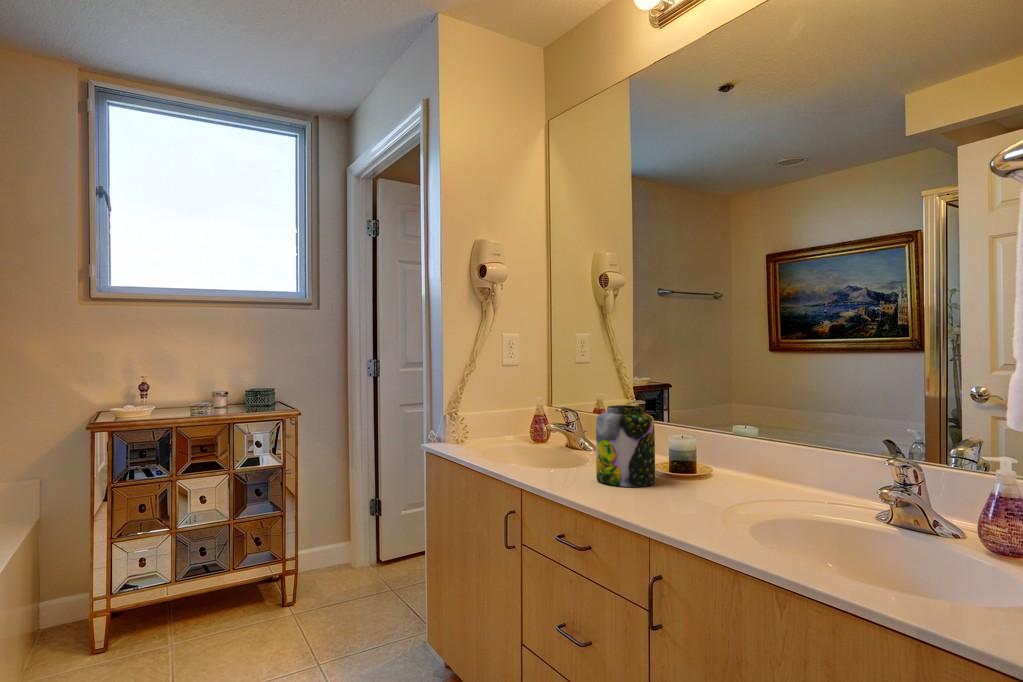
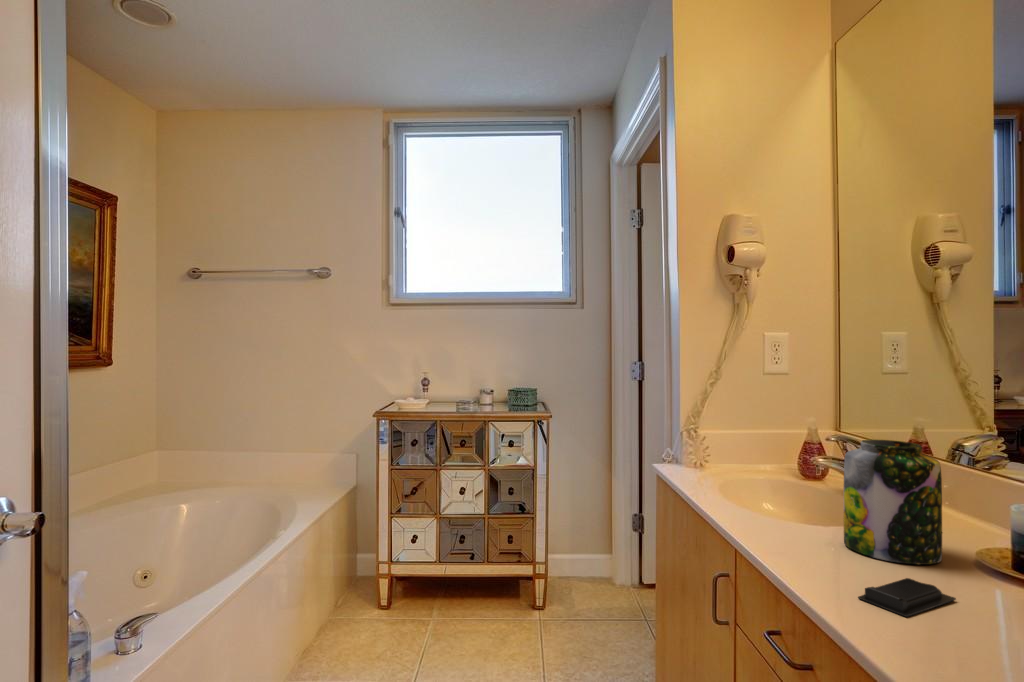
soap bar: none [633,493,679,516] -> present [858,578,956,617]

